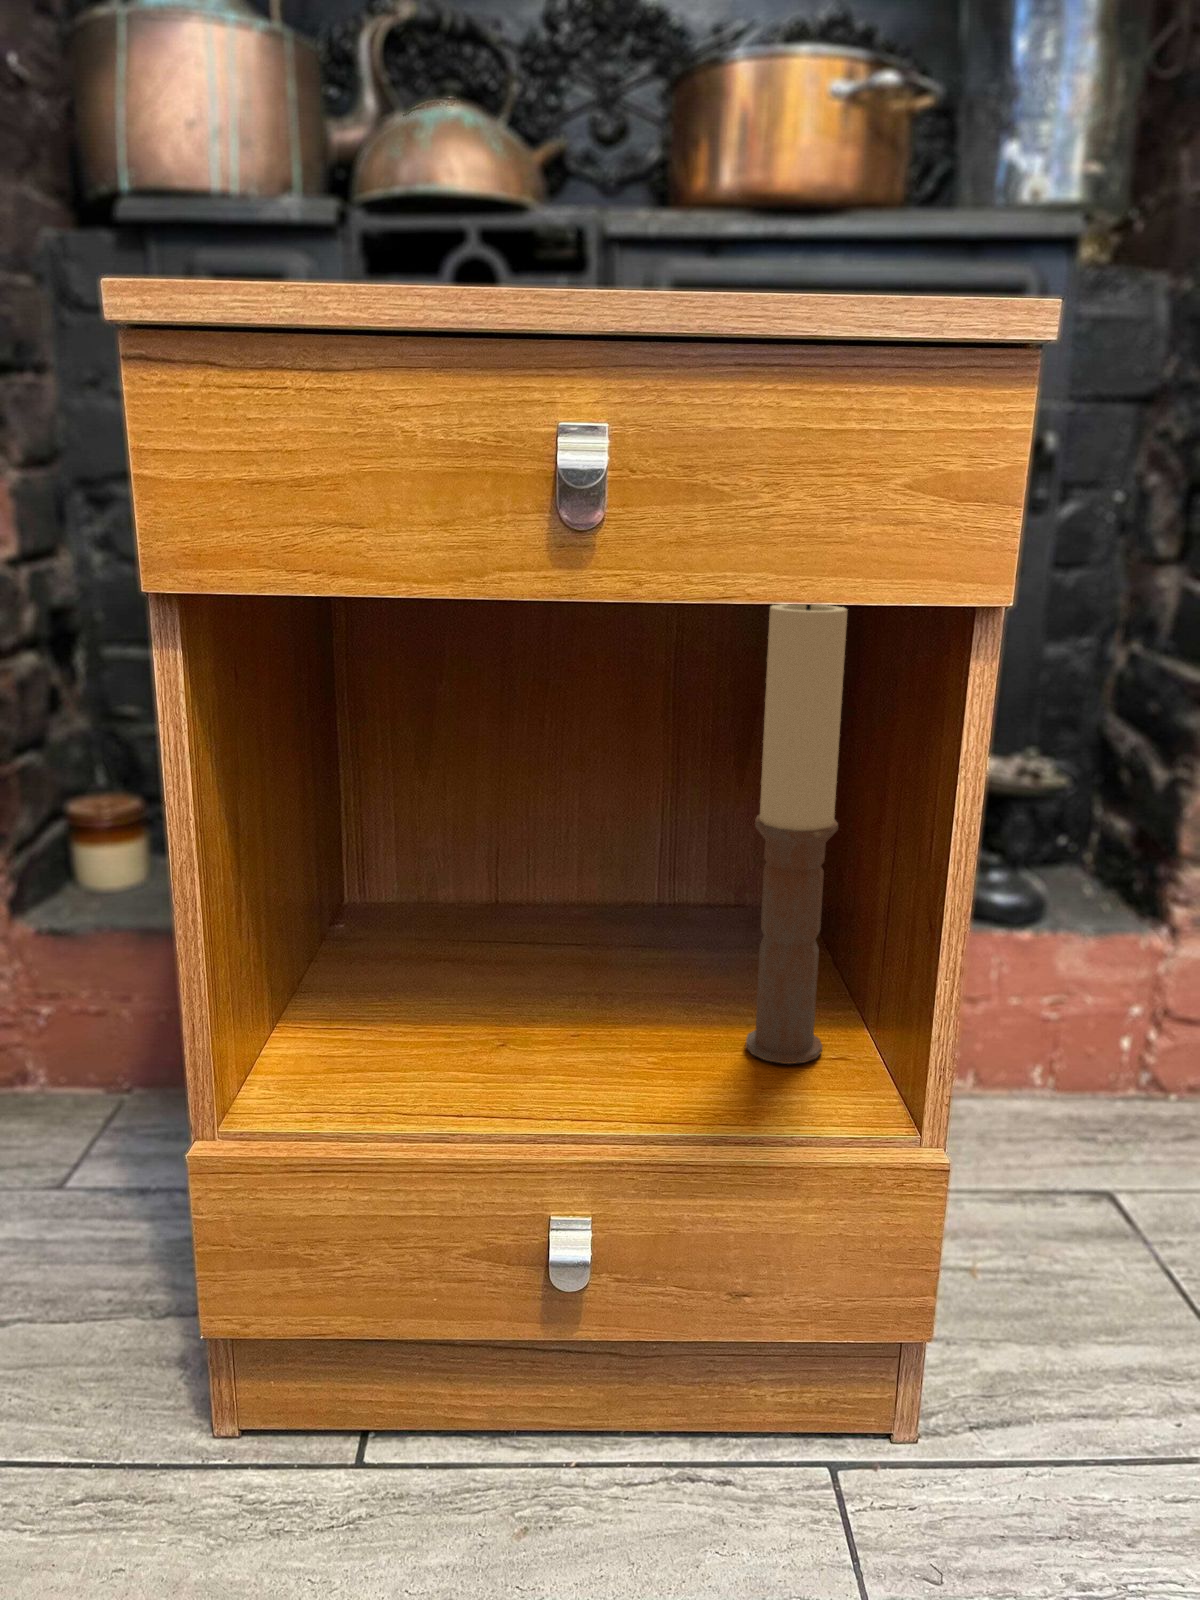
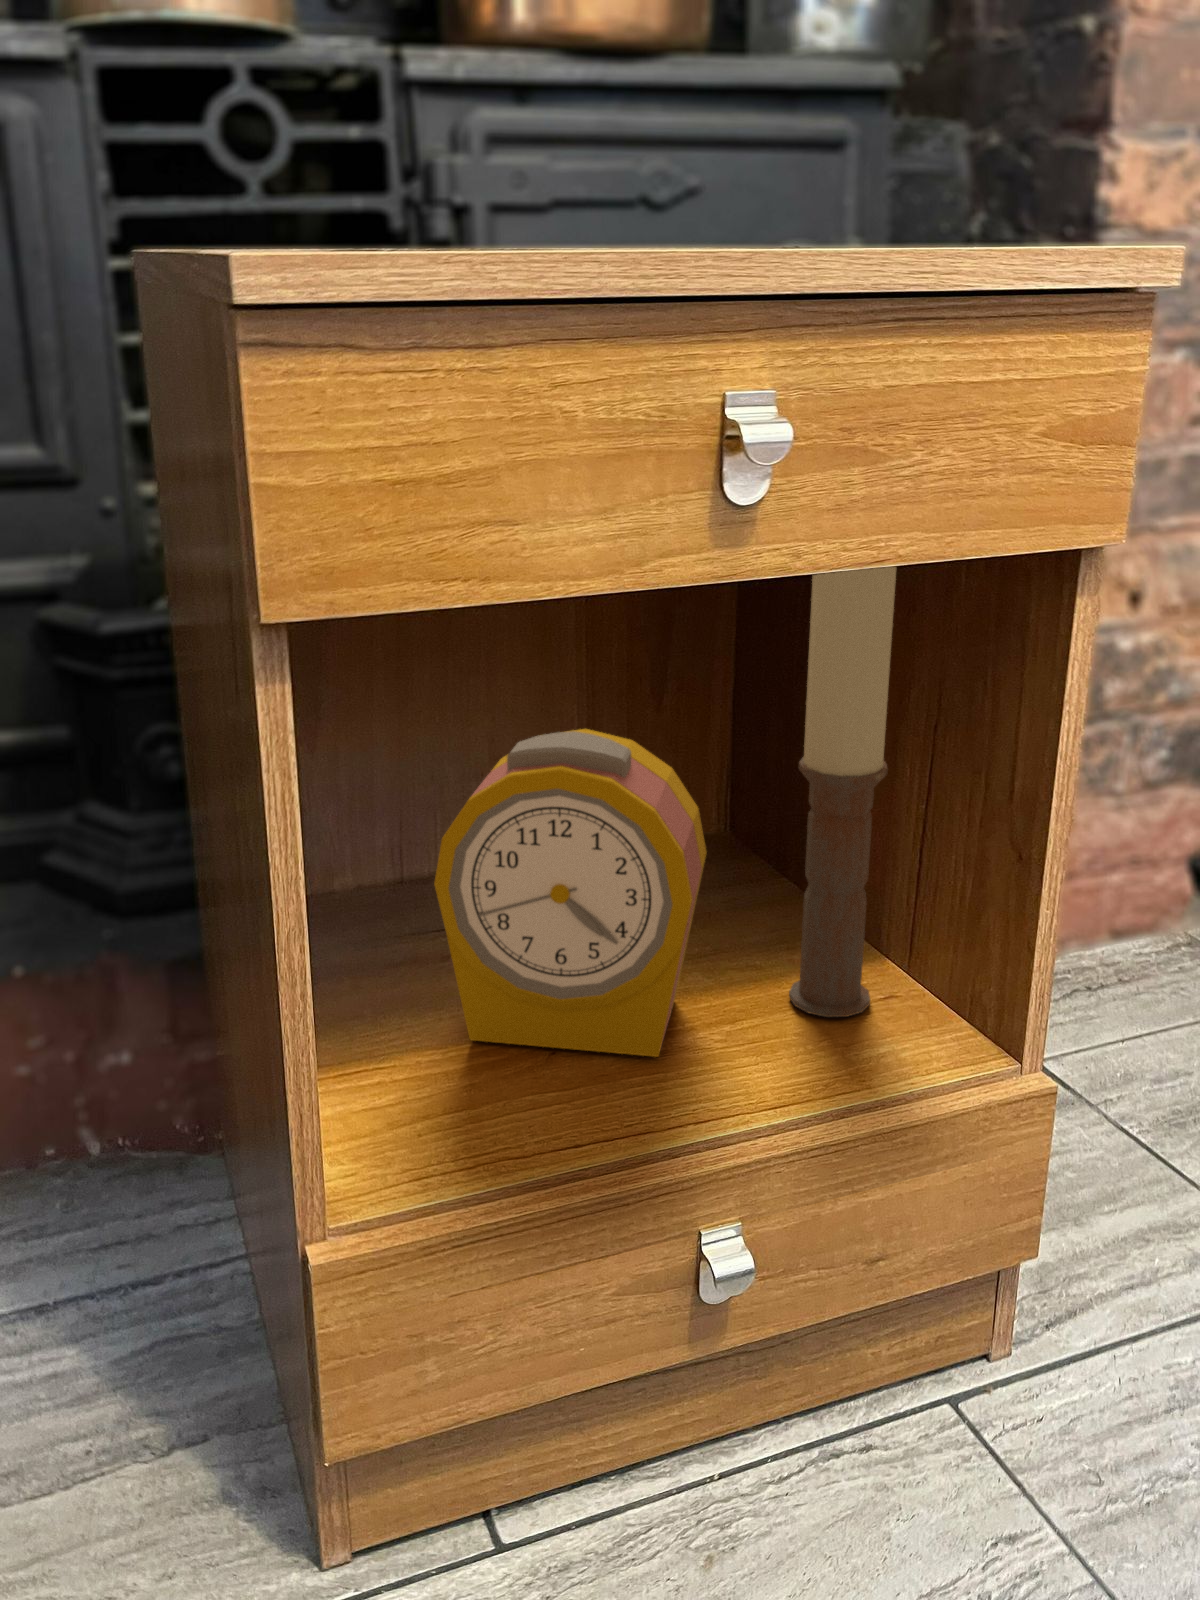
alarm clock: none [423,763,672,1063] -> present [434,729,707,1057]

